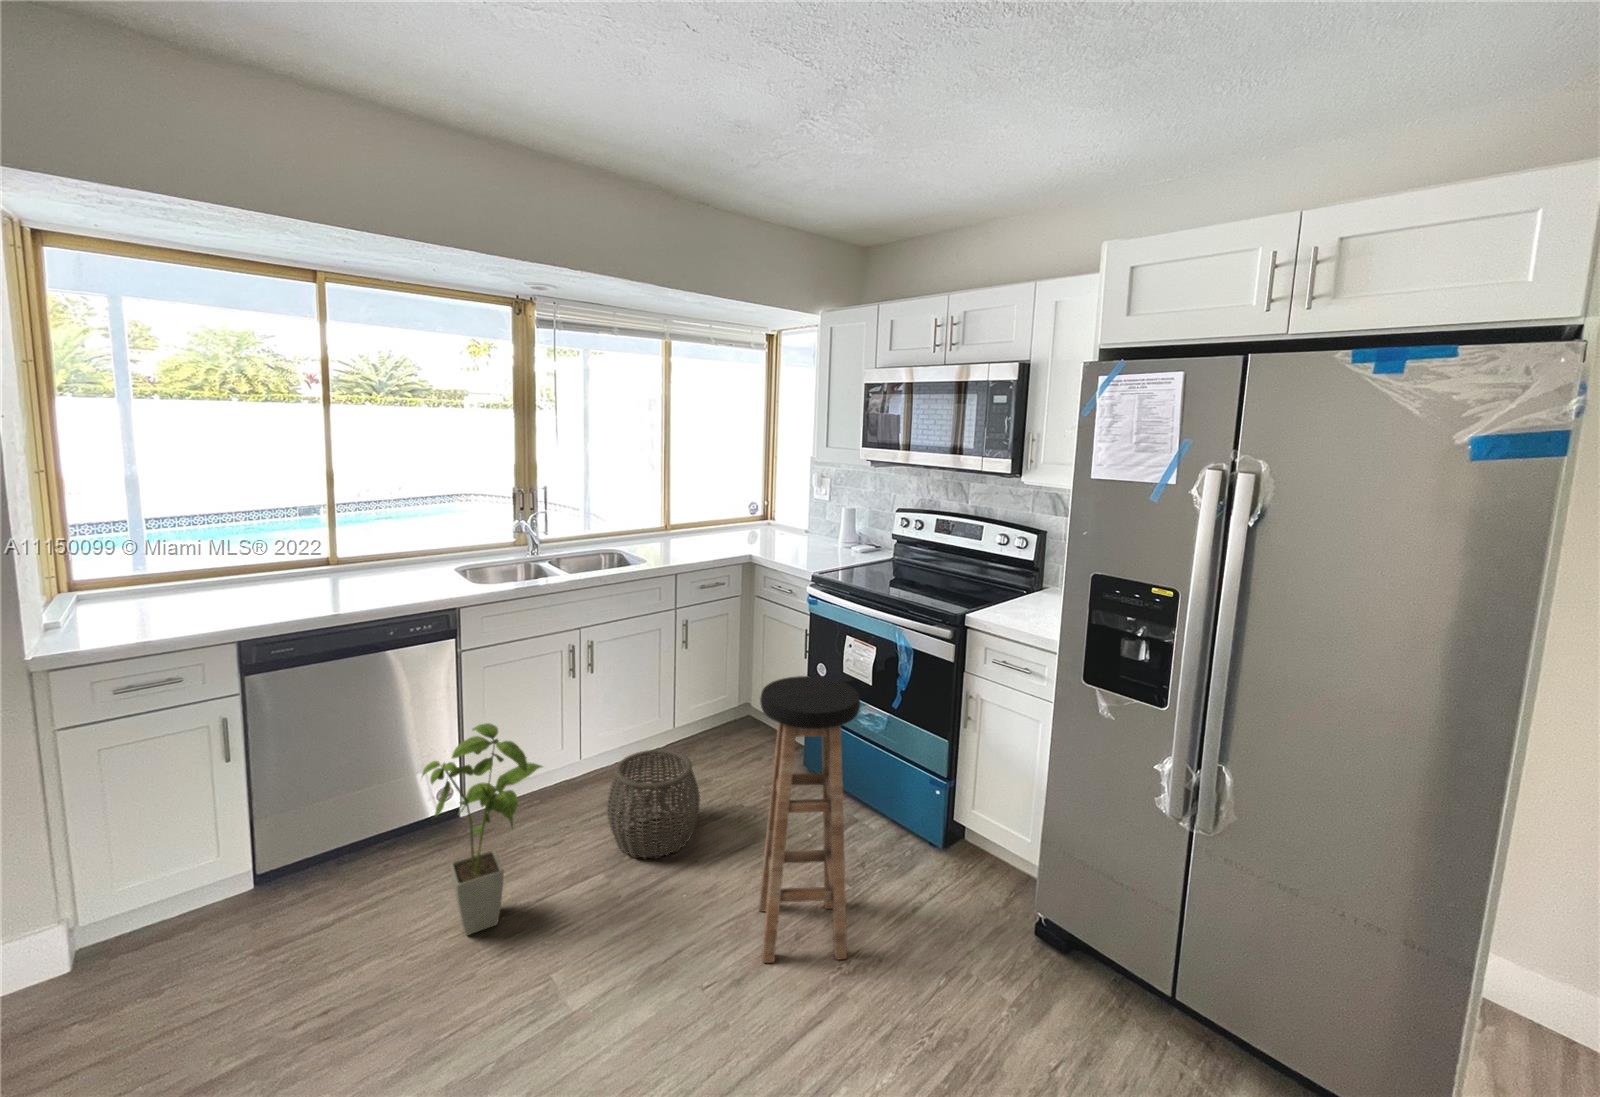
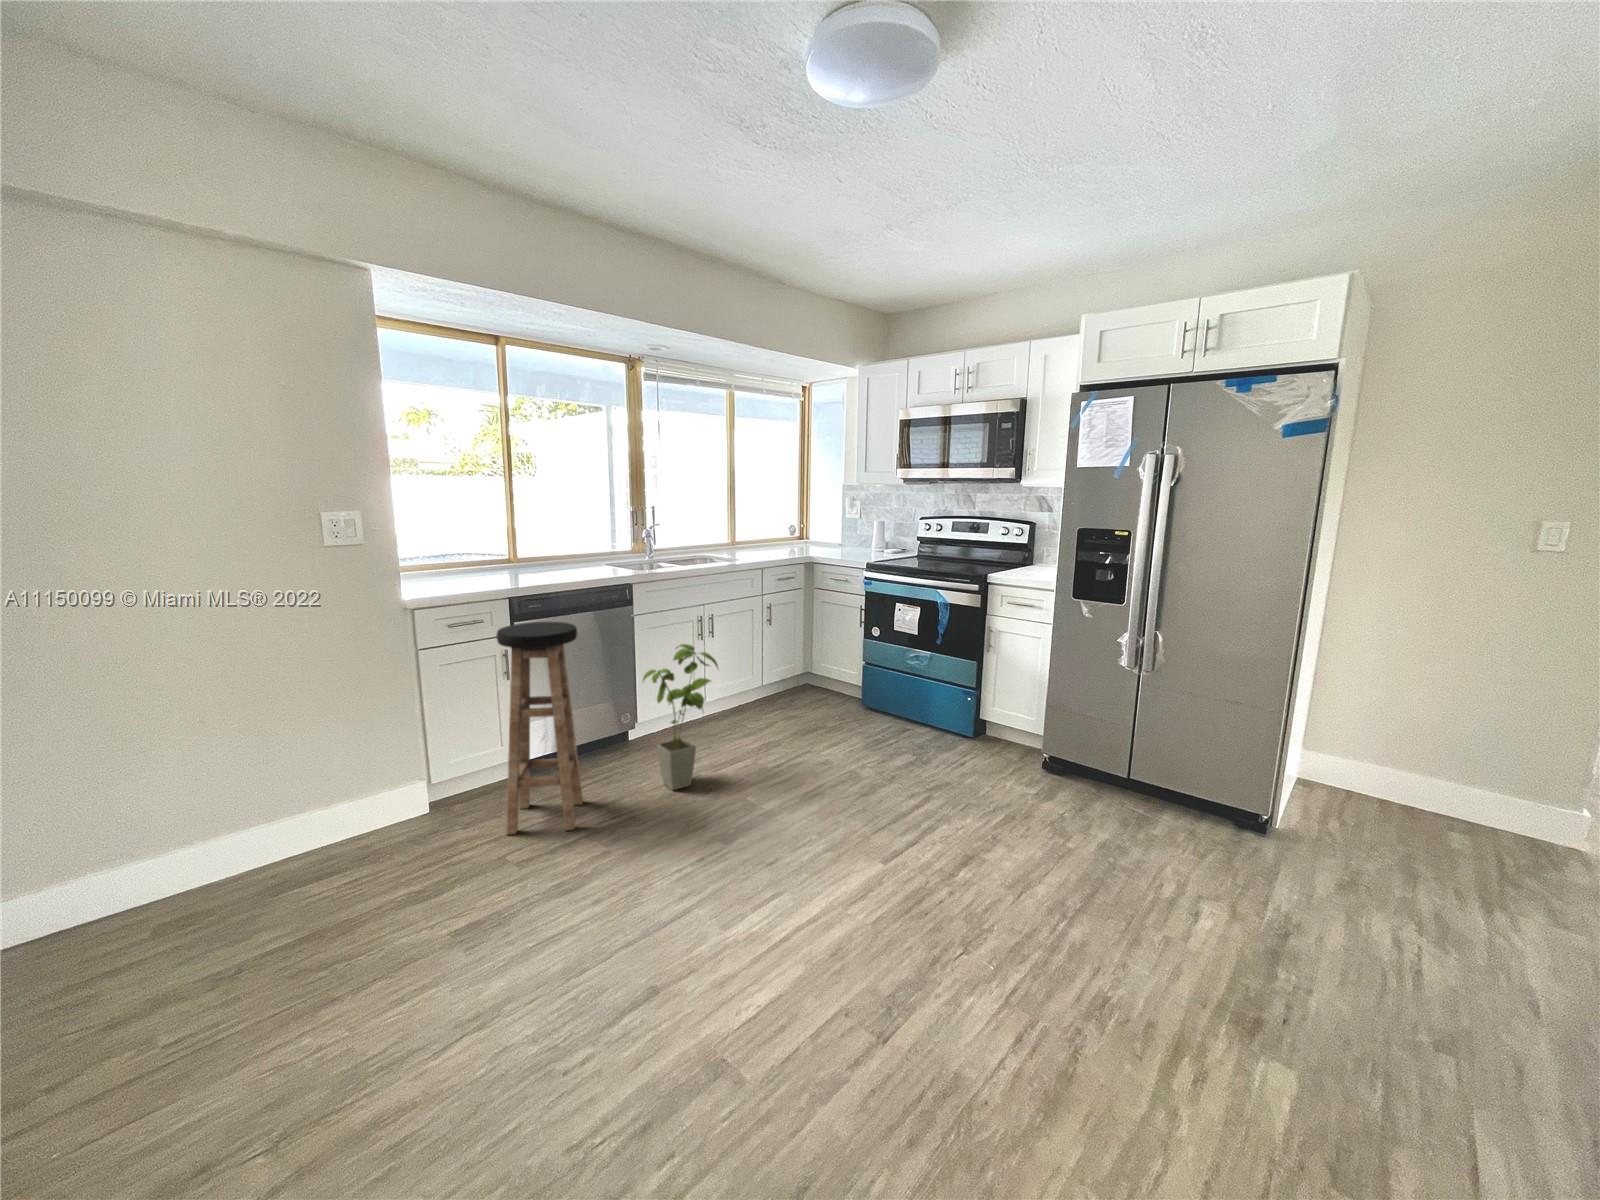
bar stool: present [759,676,860,963] -> present [496,622,583,835]
woven basket: present [607,750,700,858] -> none [739,684,806,754]

